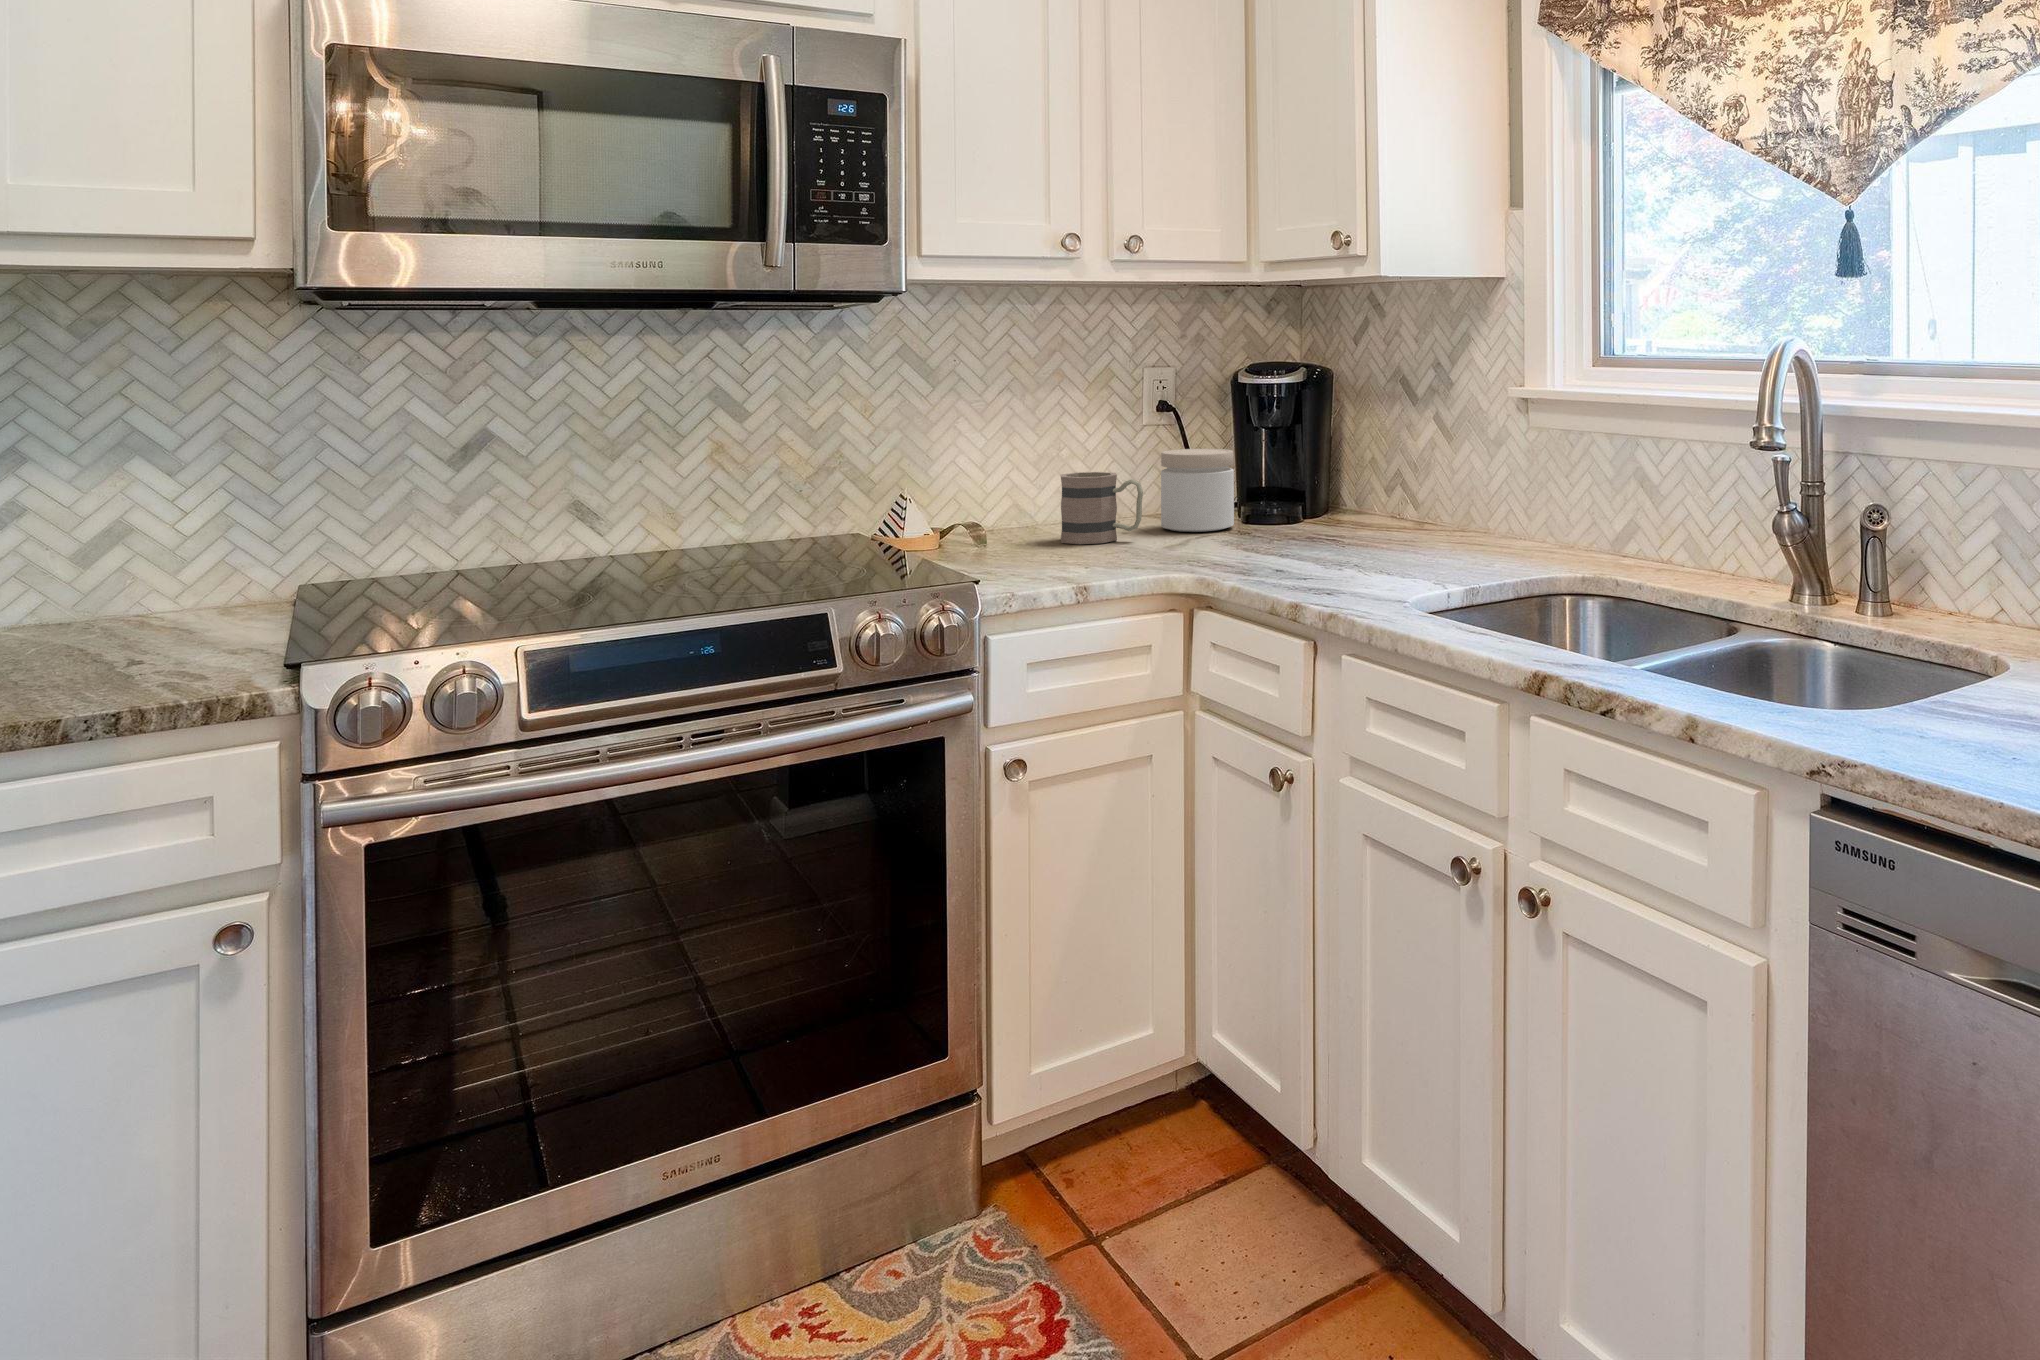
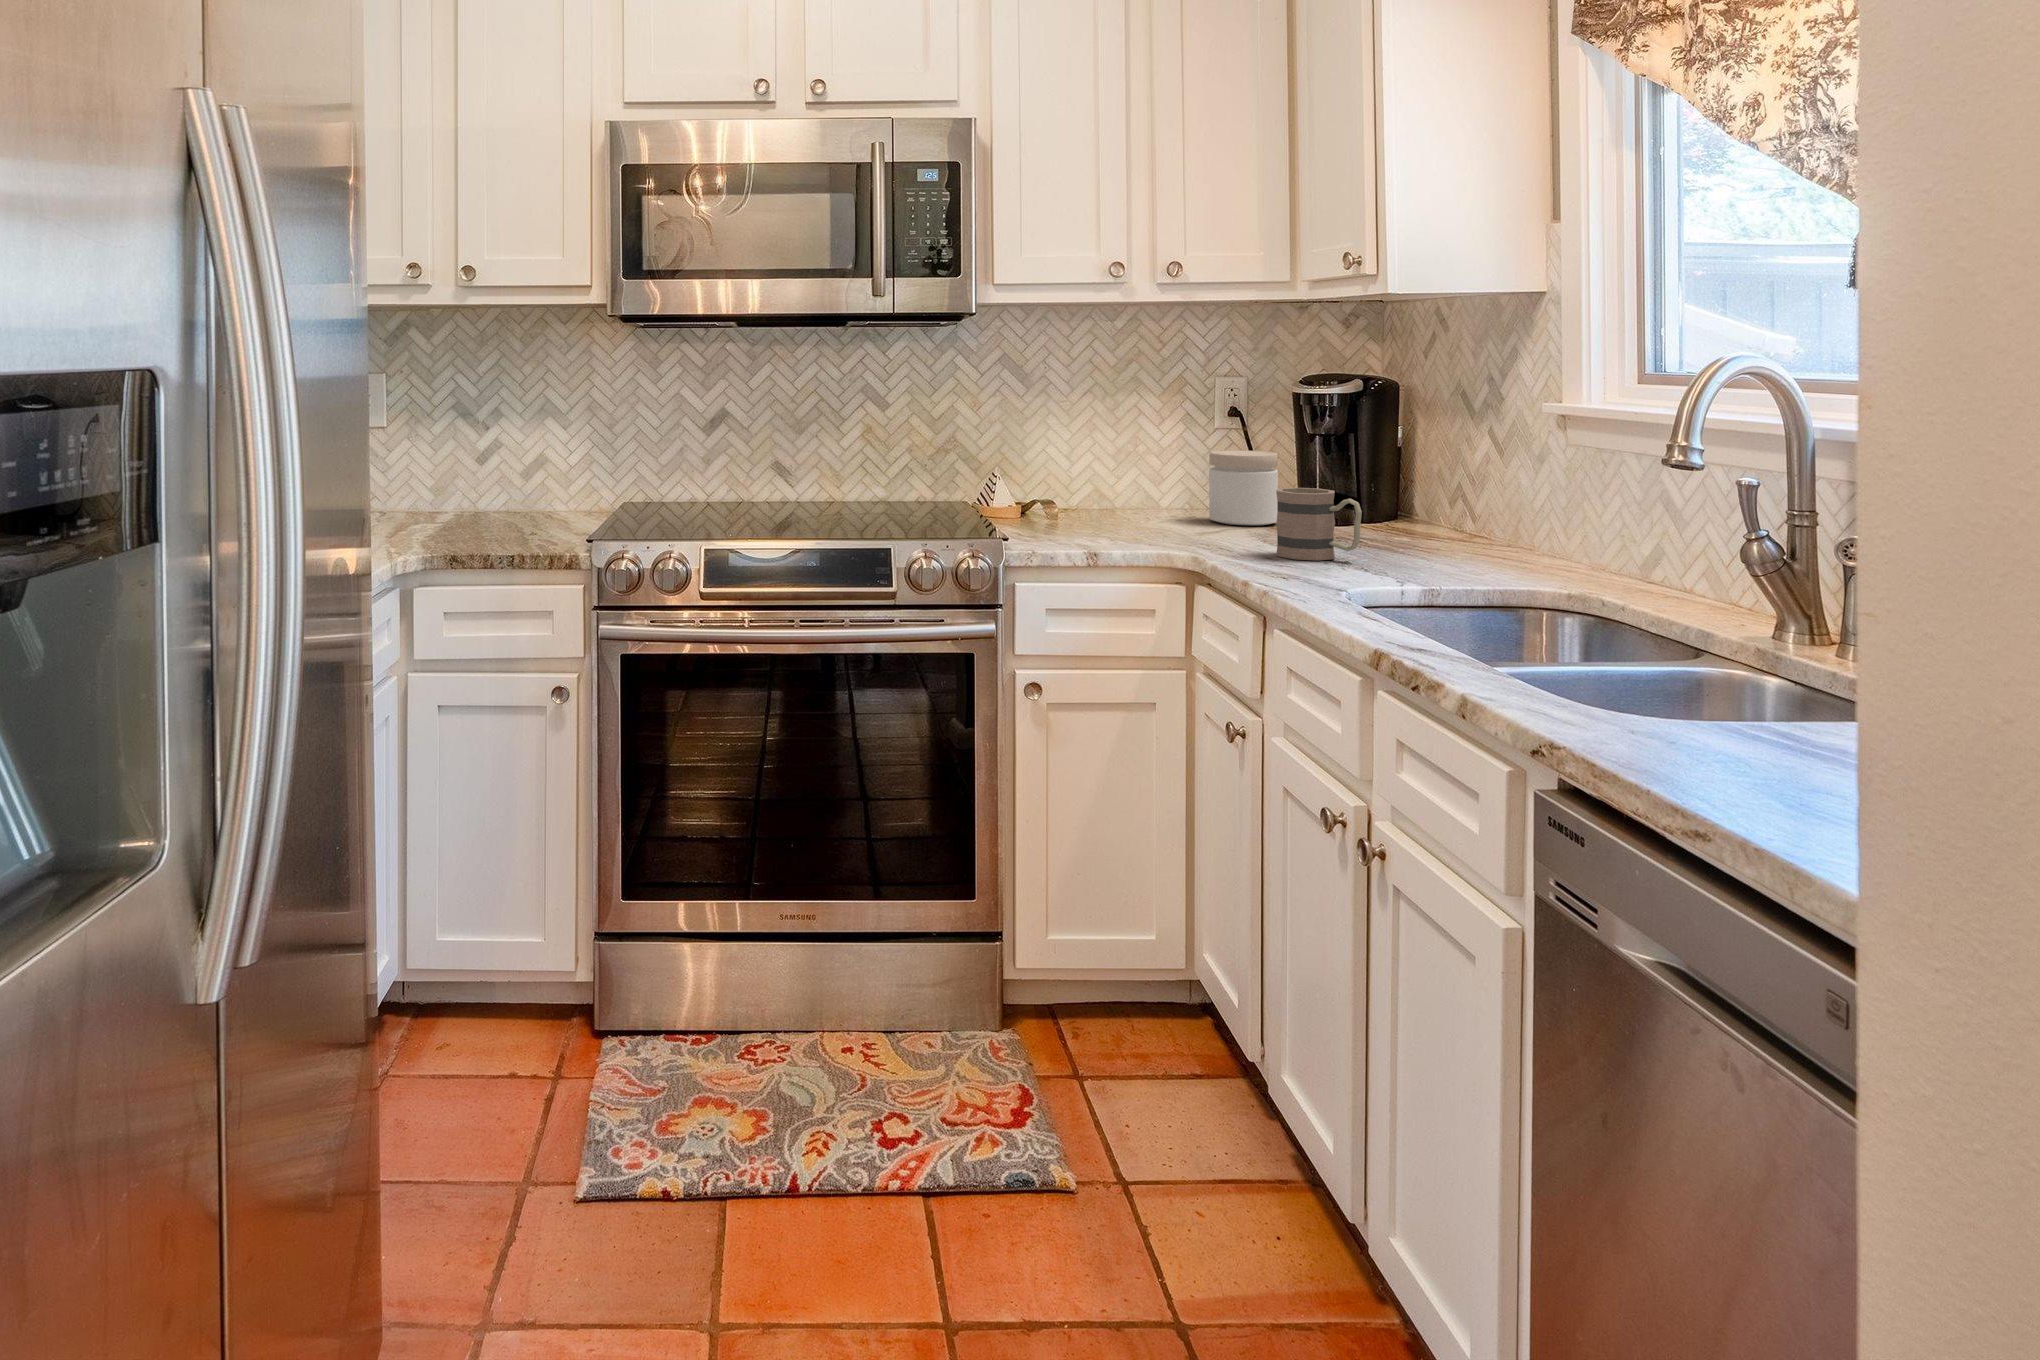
mug: present [1061,472,1143,544] -> present [1276,488,1362,560]

